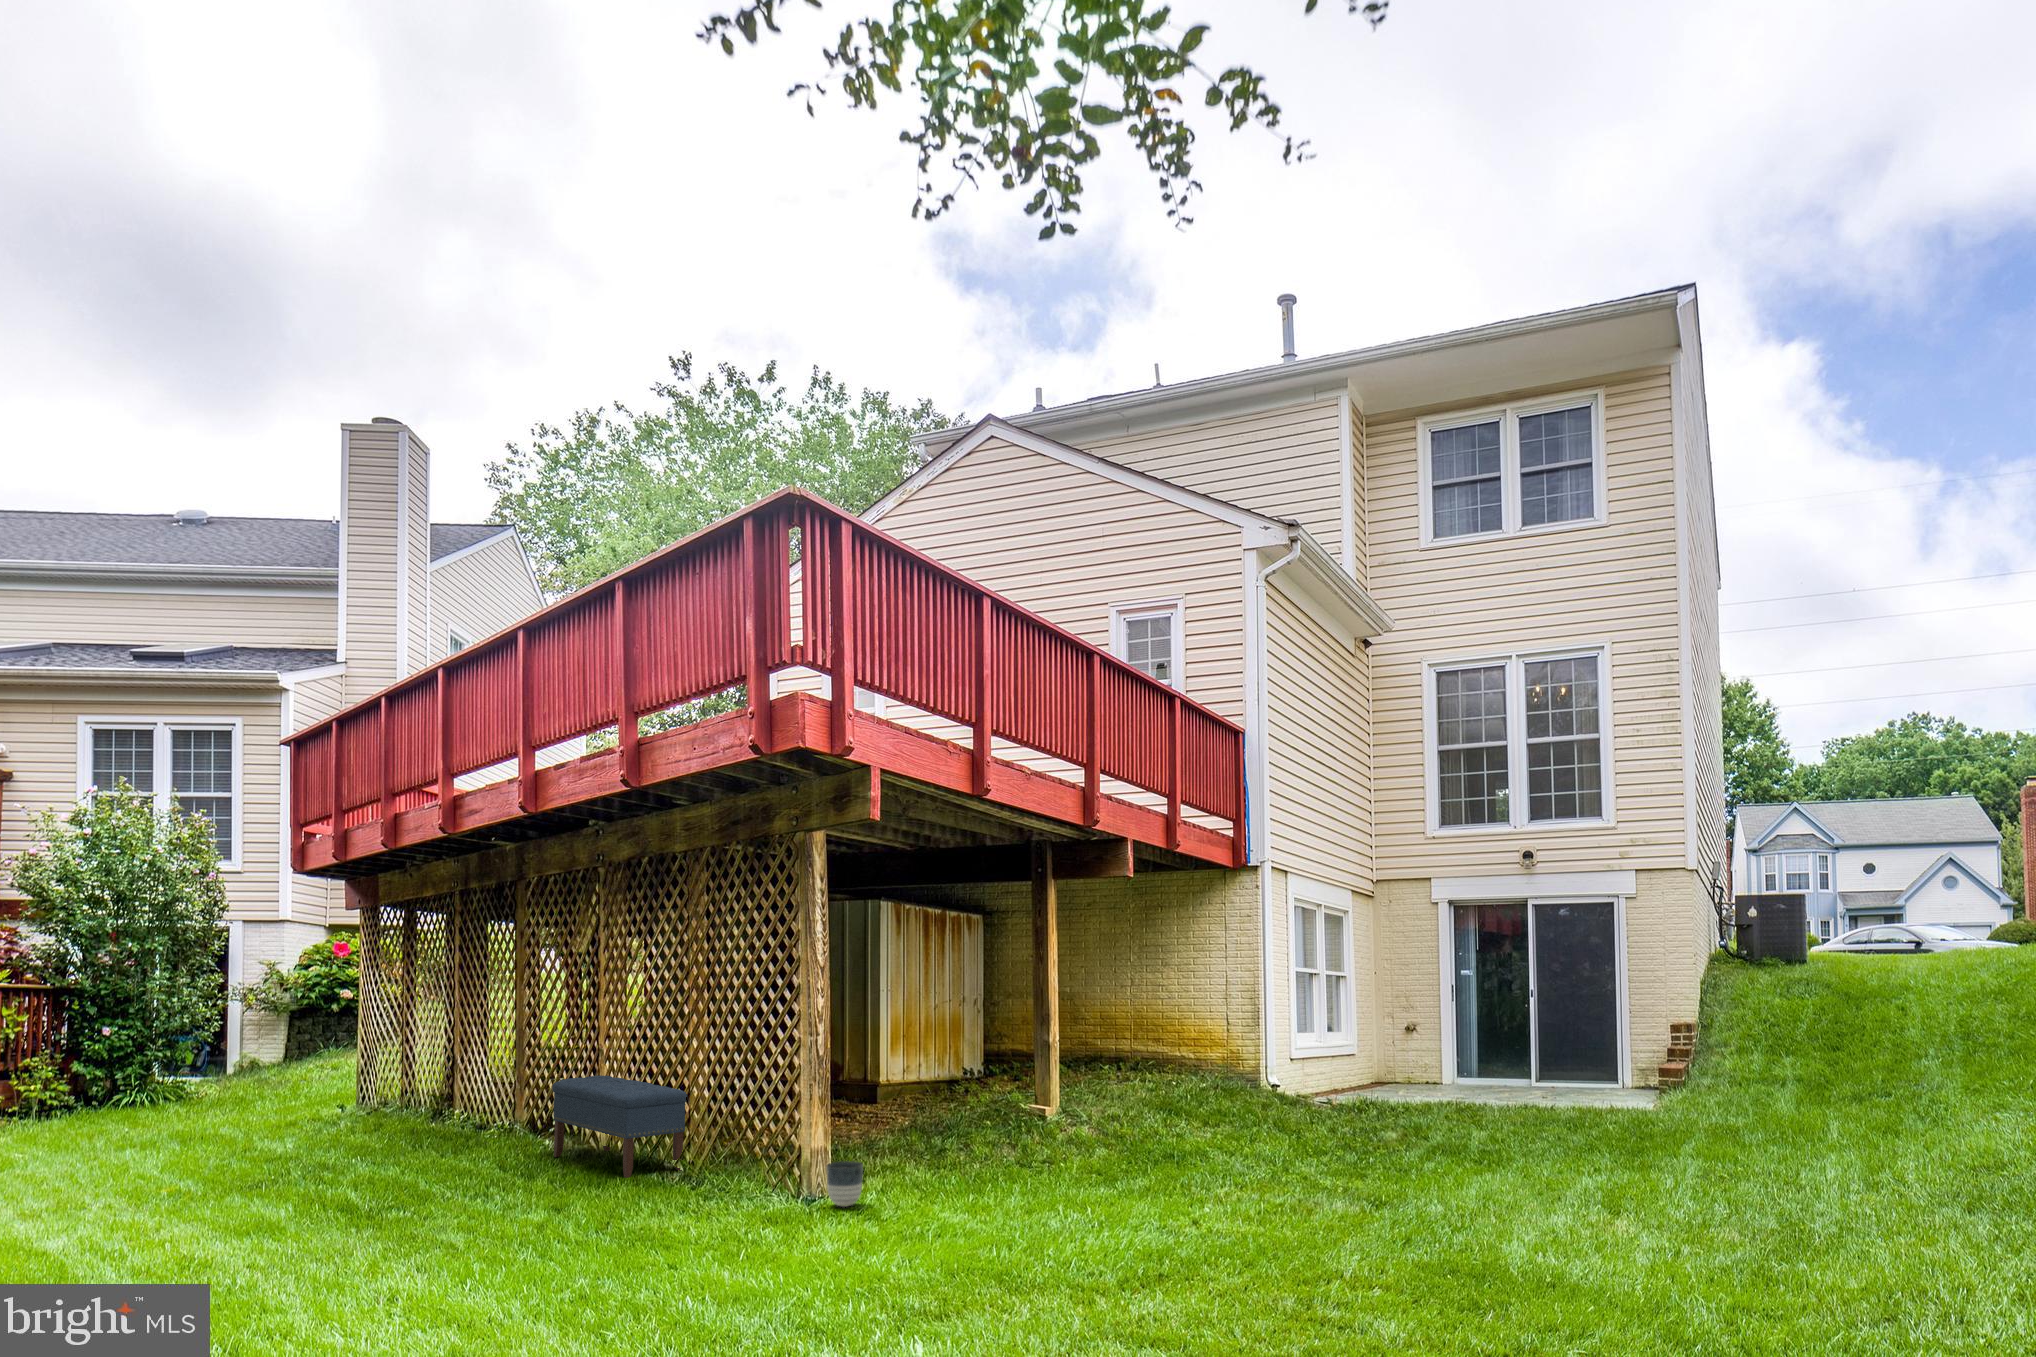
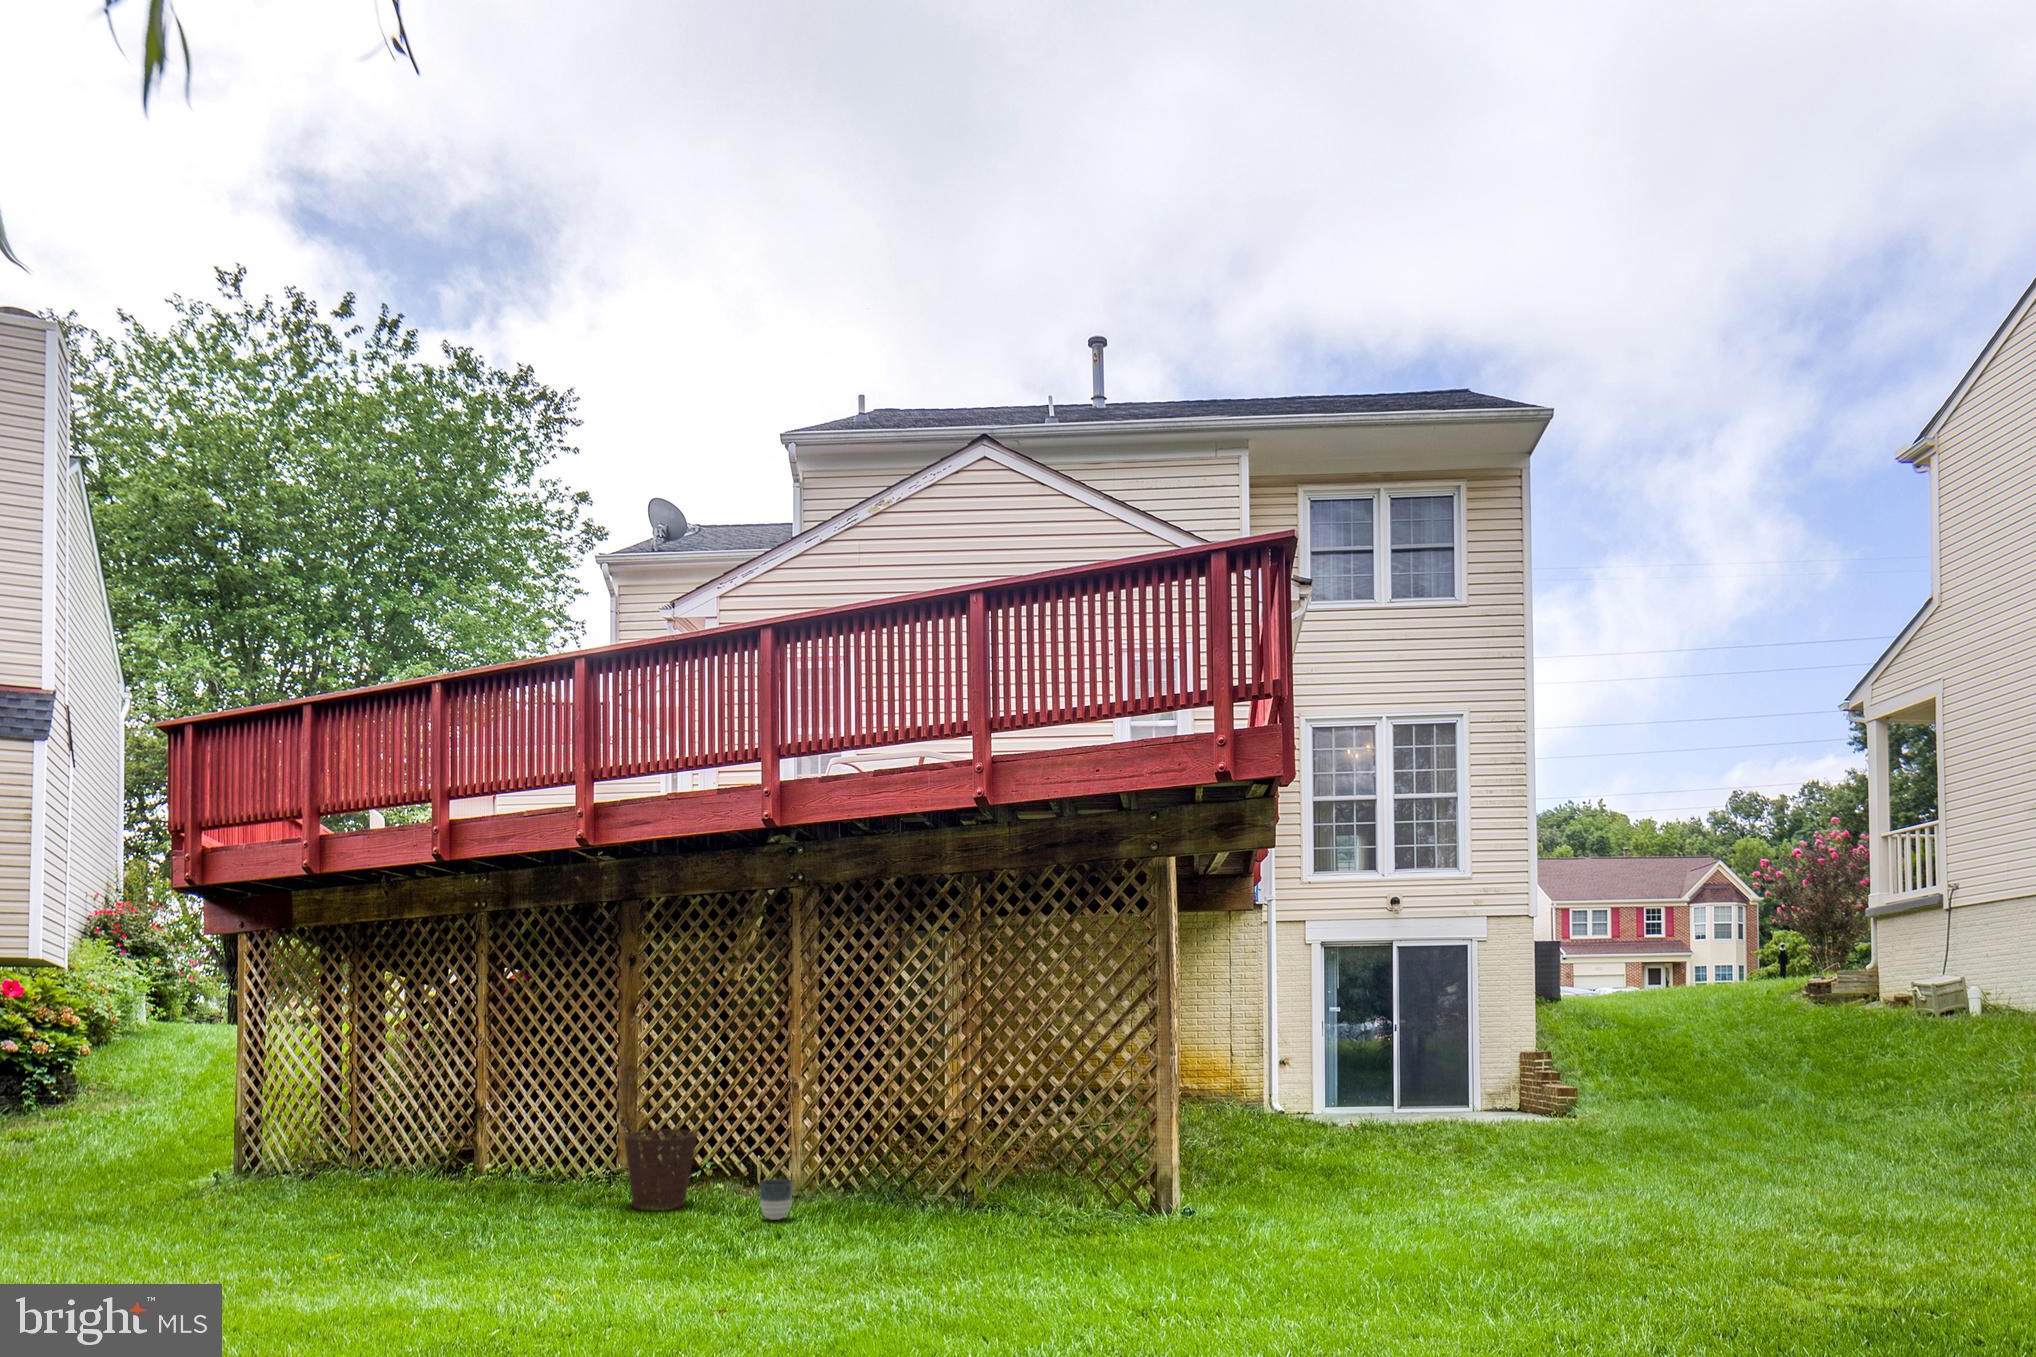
bench: present [552,1076,687,1178] -> none [497,1099,627,1194]
basket: none [680,1107,760,1196] -> present [624,1130,698,1210]

